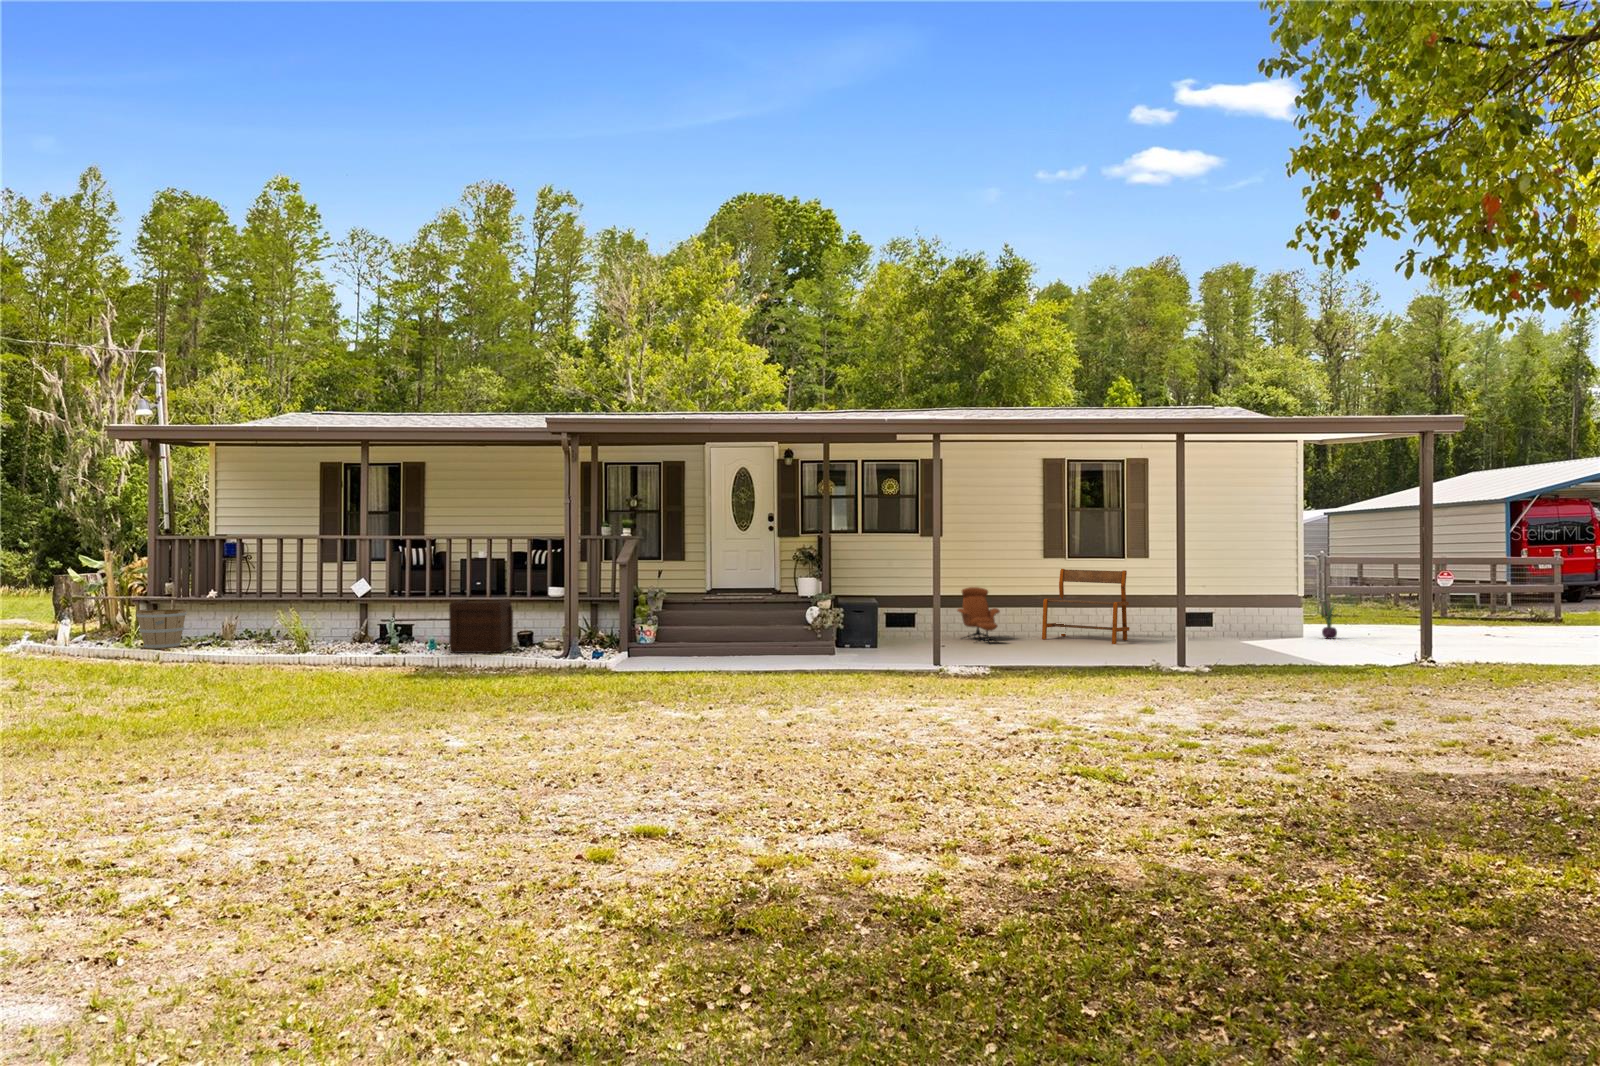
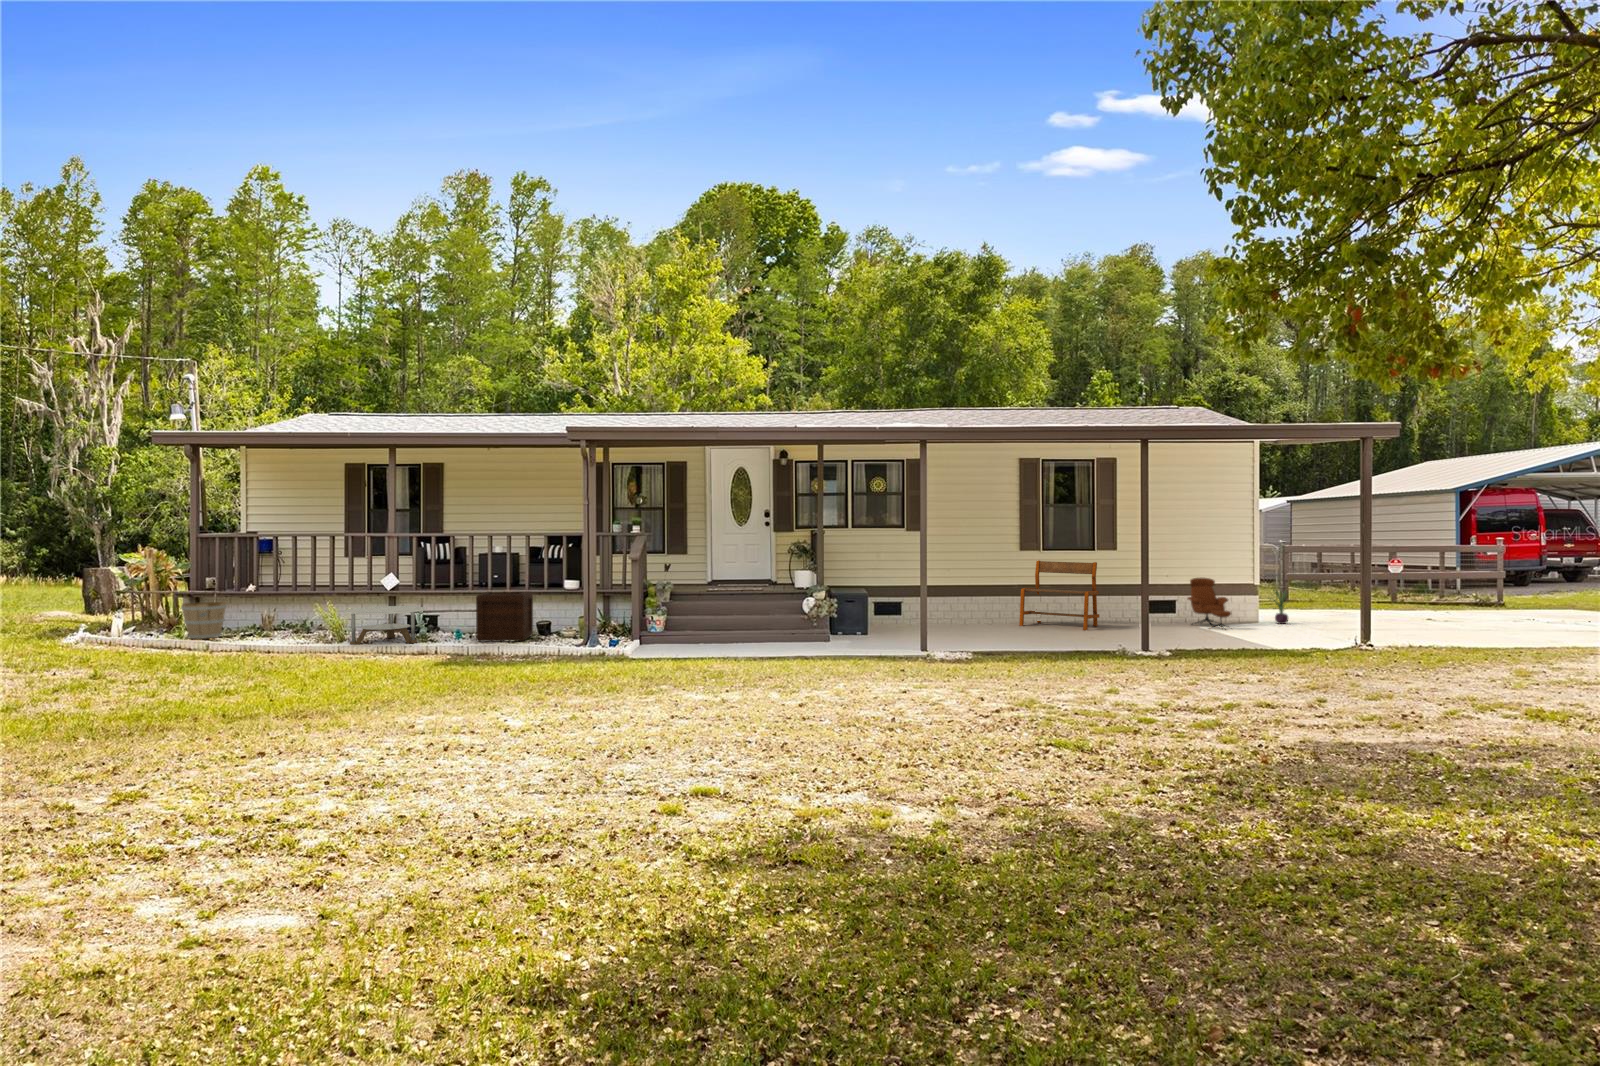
lounge chair: present [957,587,1000,642] -> present [1188,578,1231,628]
round table: none [306,614,398,656] -> present [344,606,427,645]

